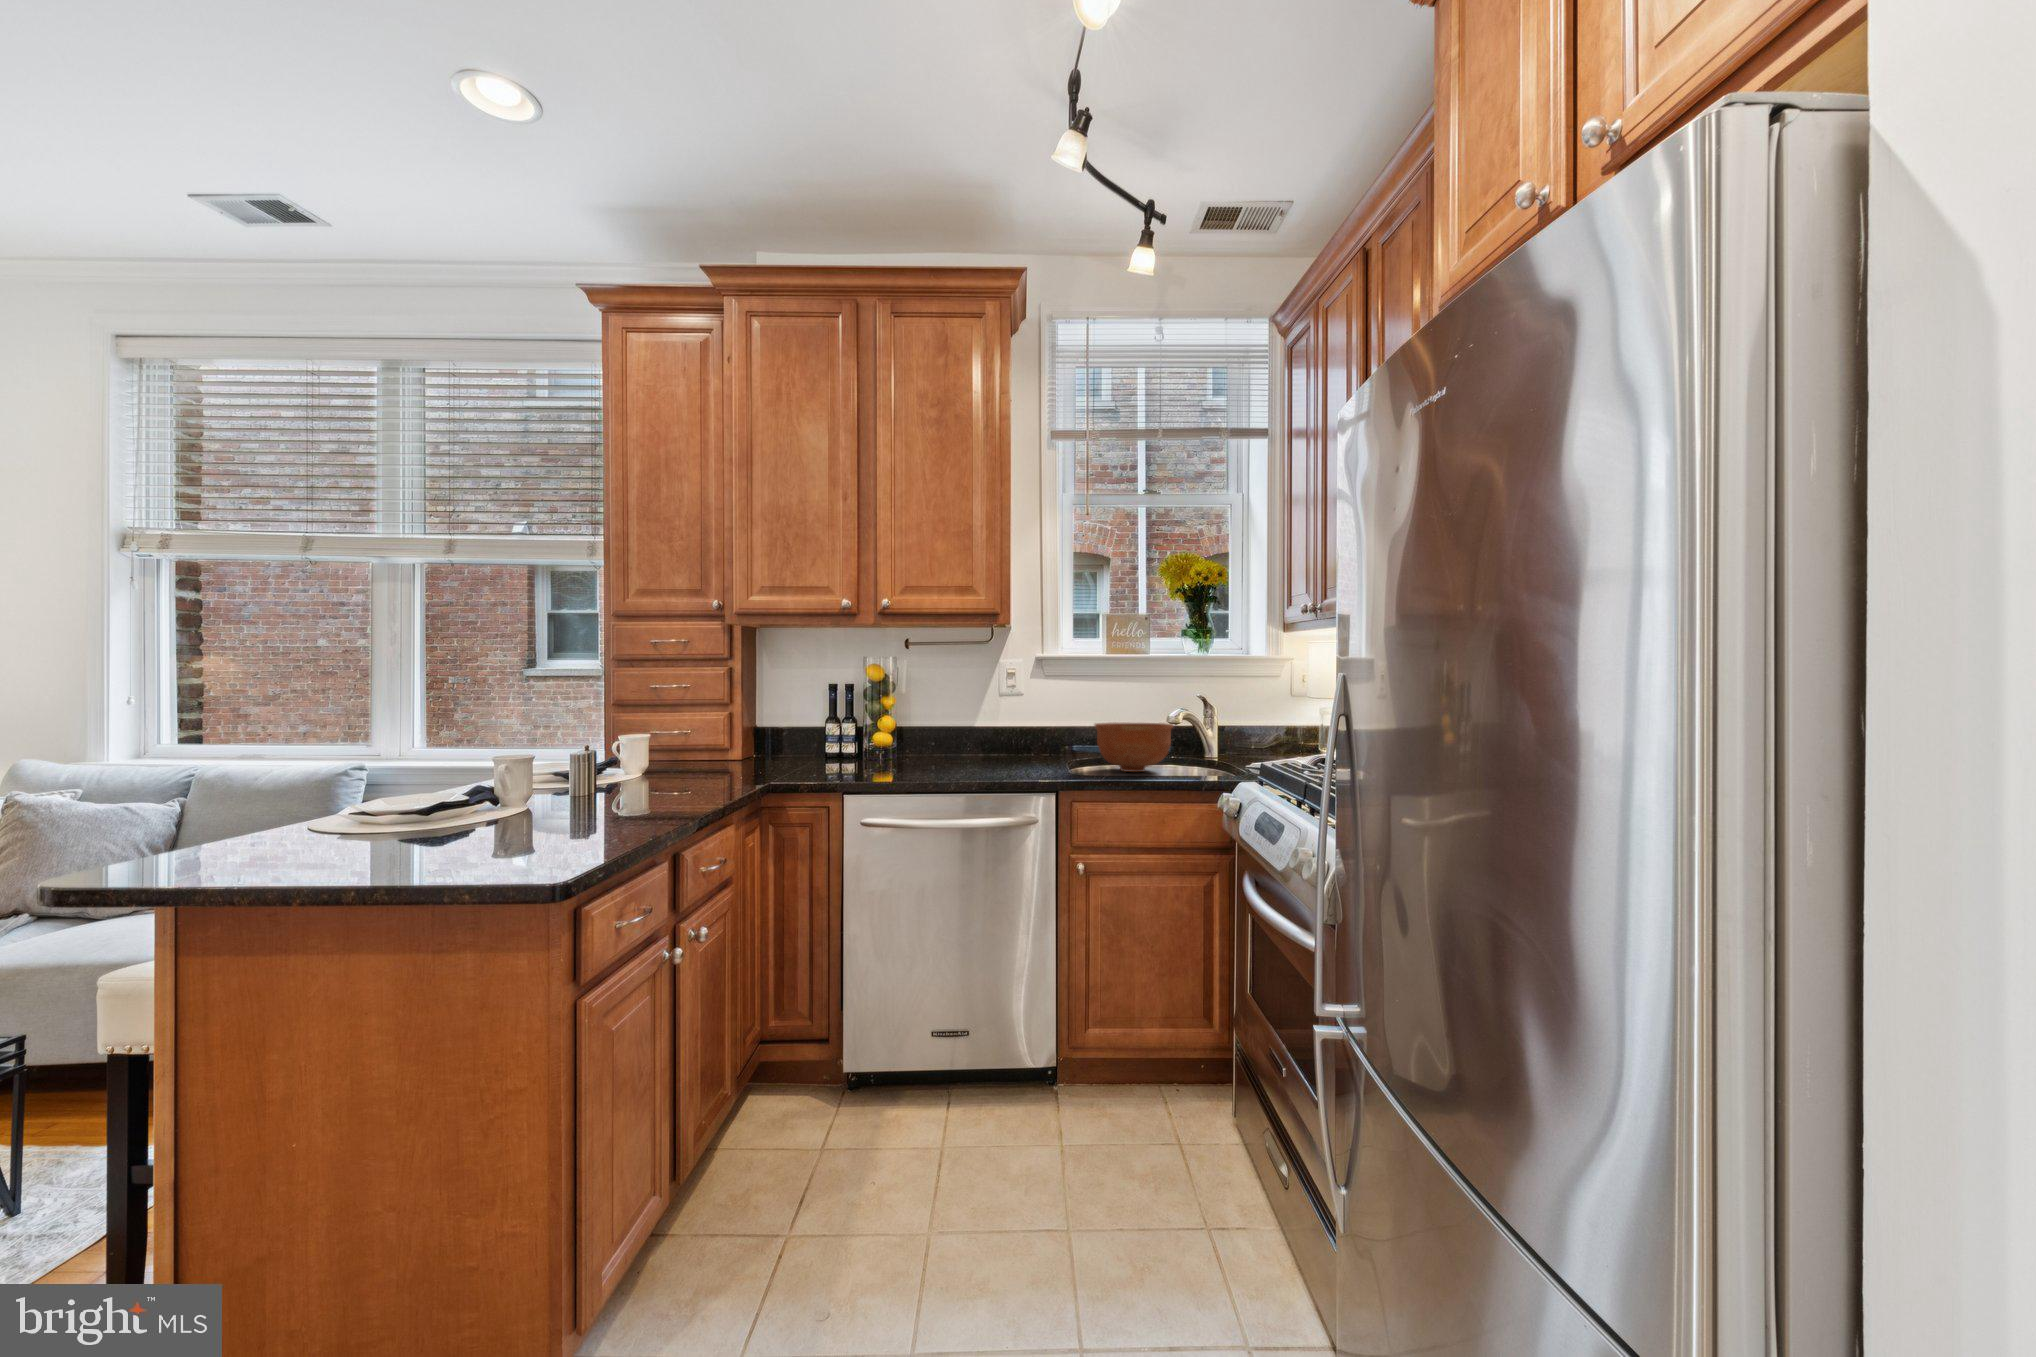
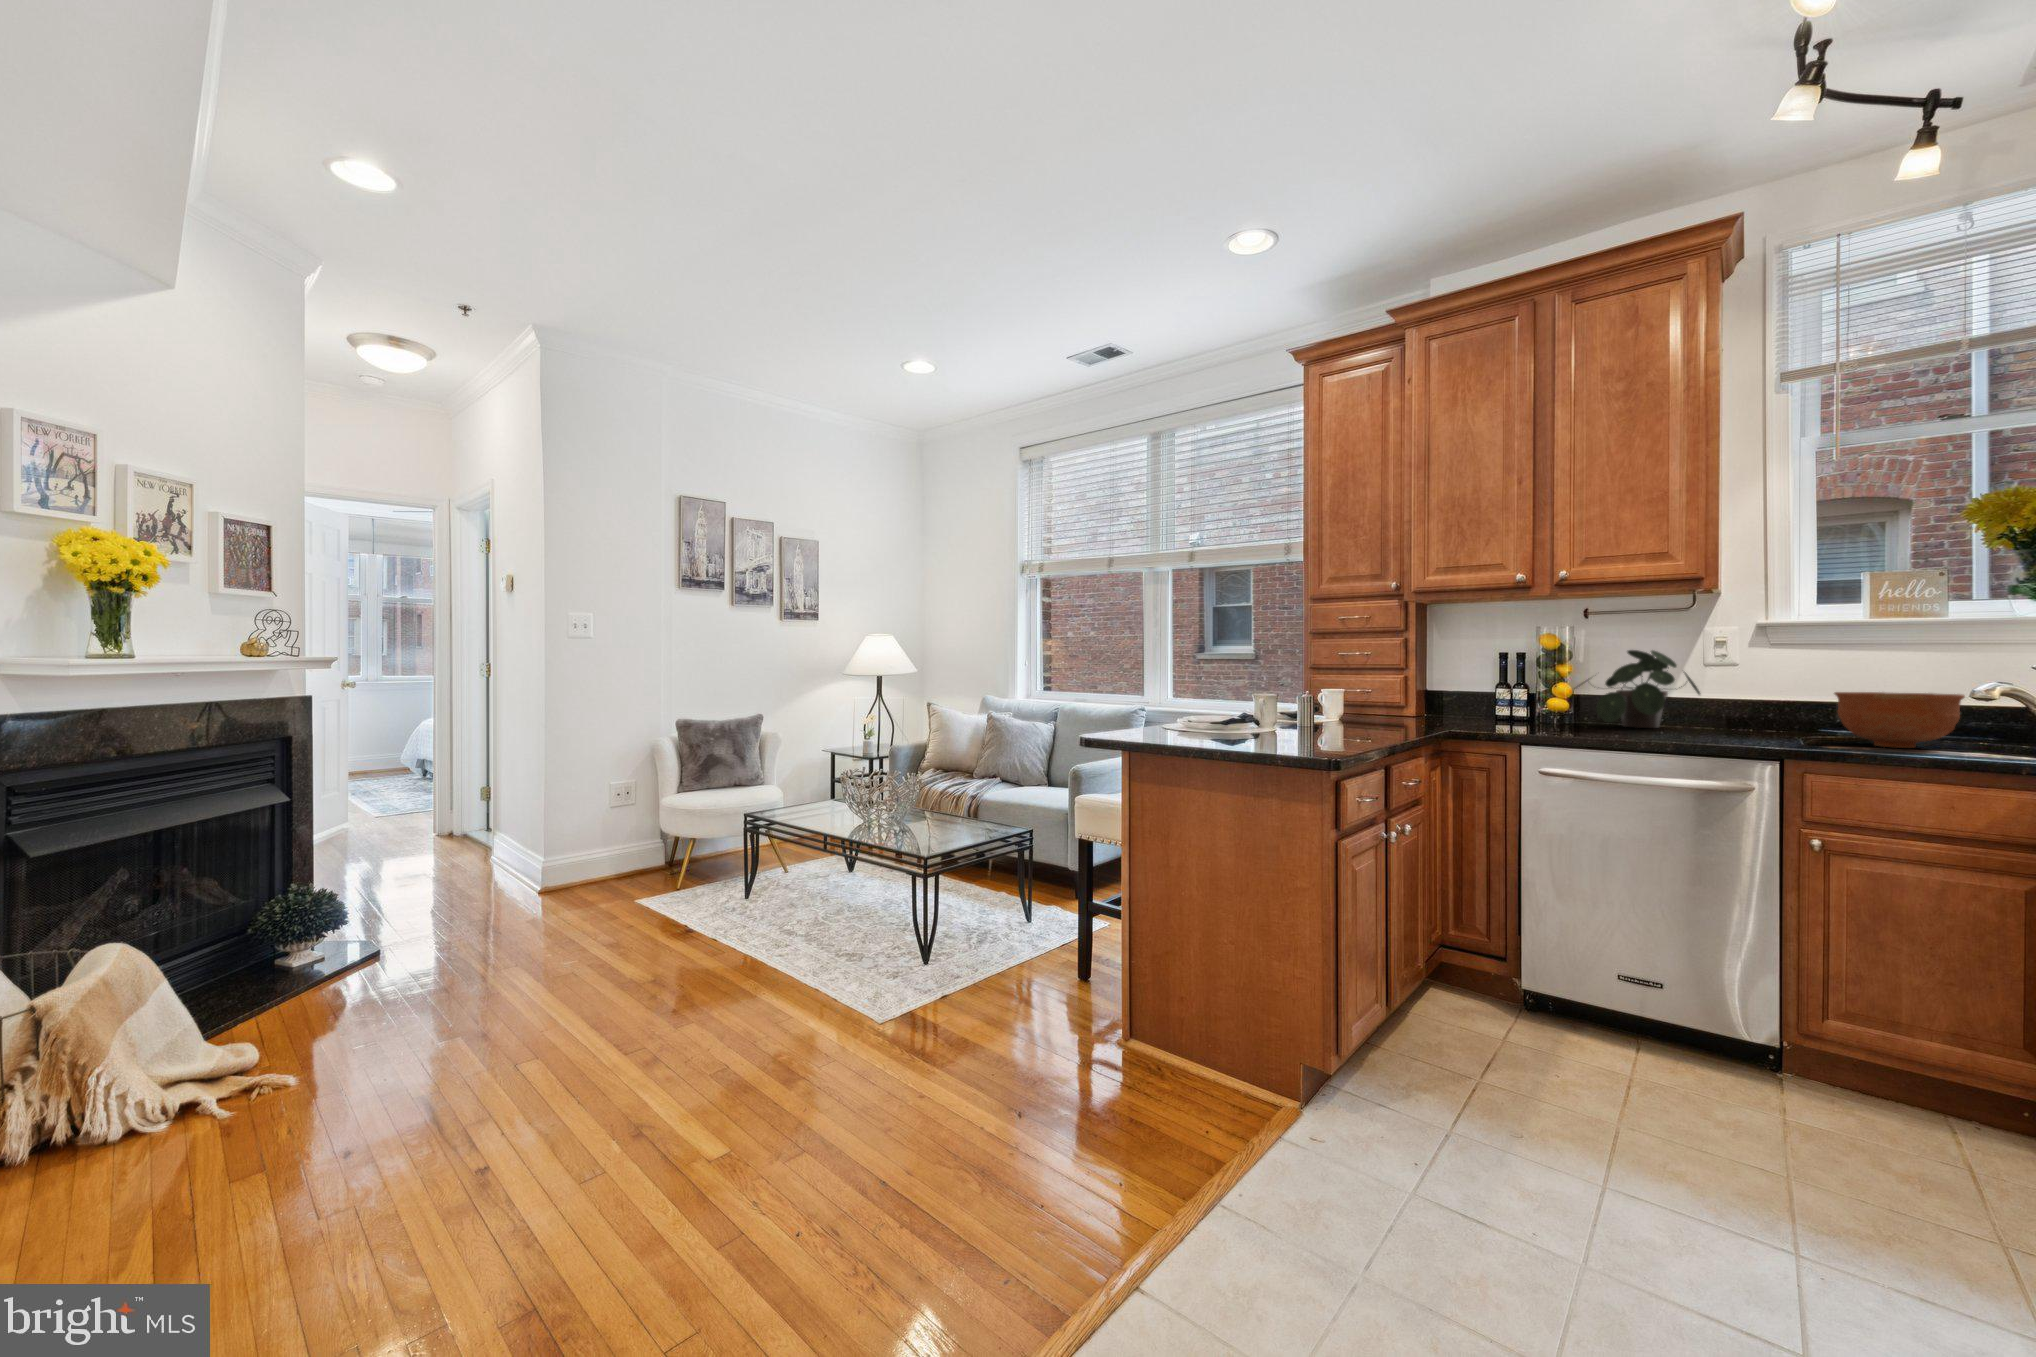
potted plant: none [892,683,999,762] -> present [1580,650,1700,728]

